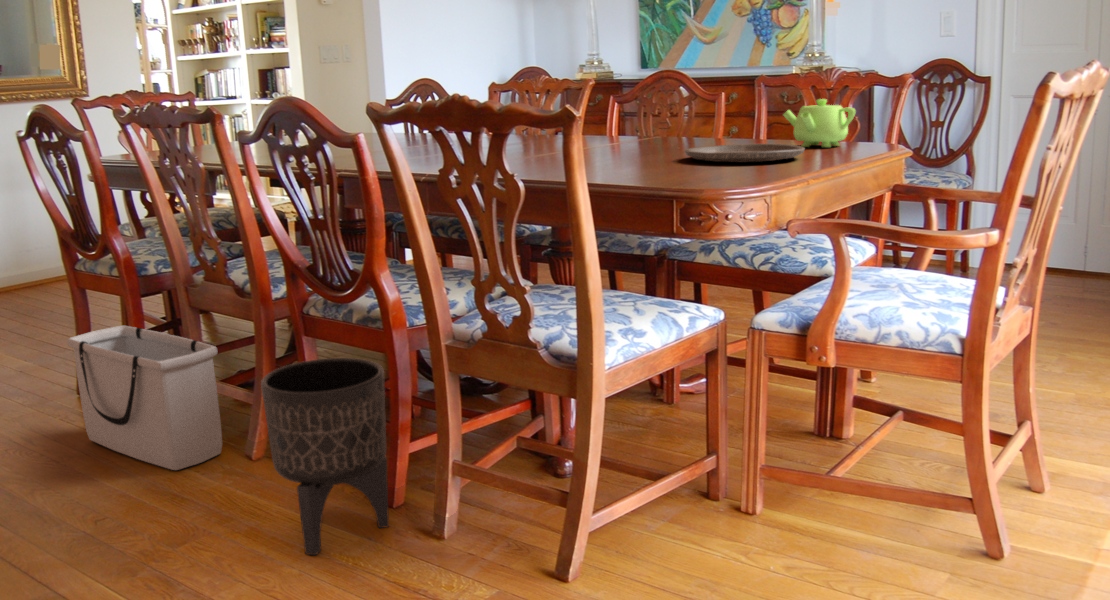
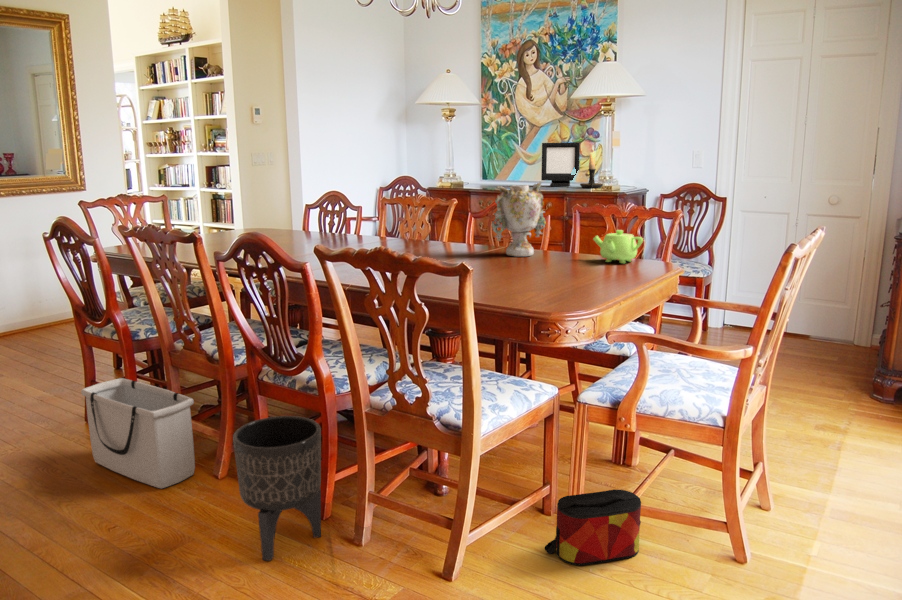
picture frame: none [723,7,778,73] -> present [541,143,580,186]
candle holder: none [779,8,812,71] -> present [580,146,603,188]
vase: none [636,35,716,145] -> present [492,181,546,256]
plate: present [685,144,805,162] -> none [529,263,611,280]
bag: none [703,456,845,560] -> present [545,489,641,566]

